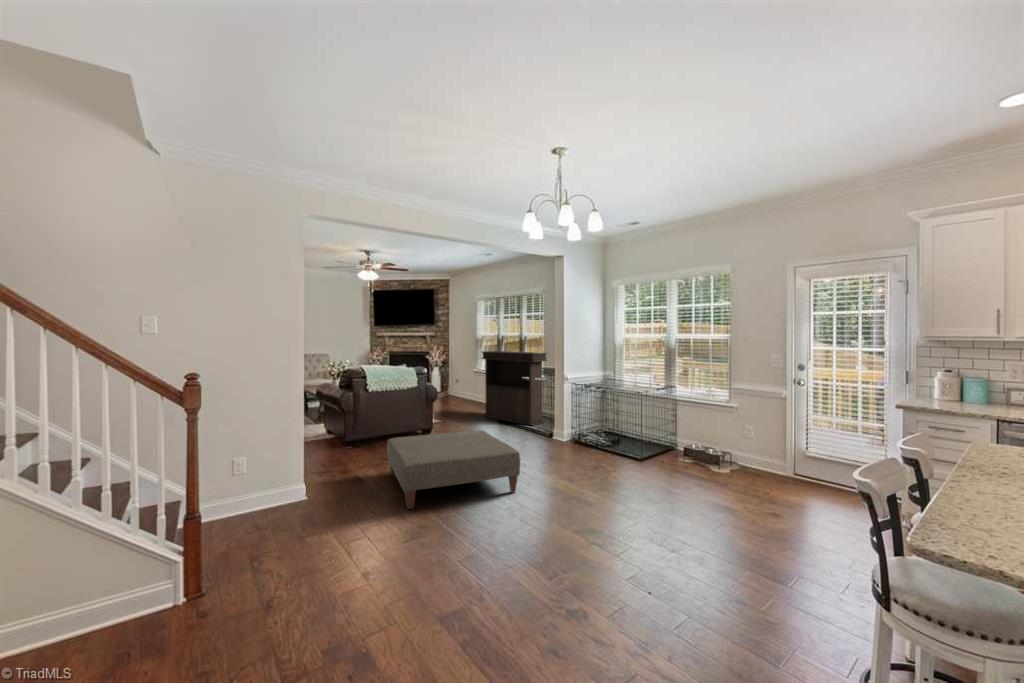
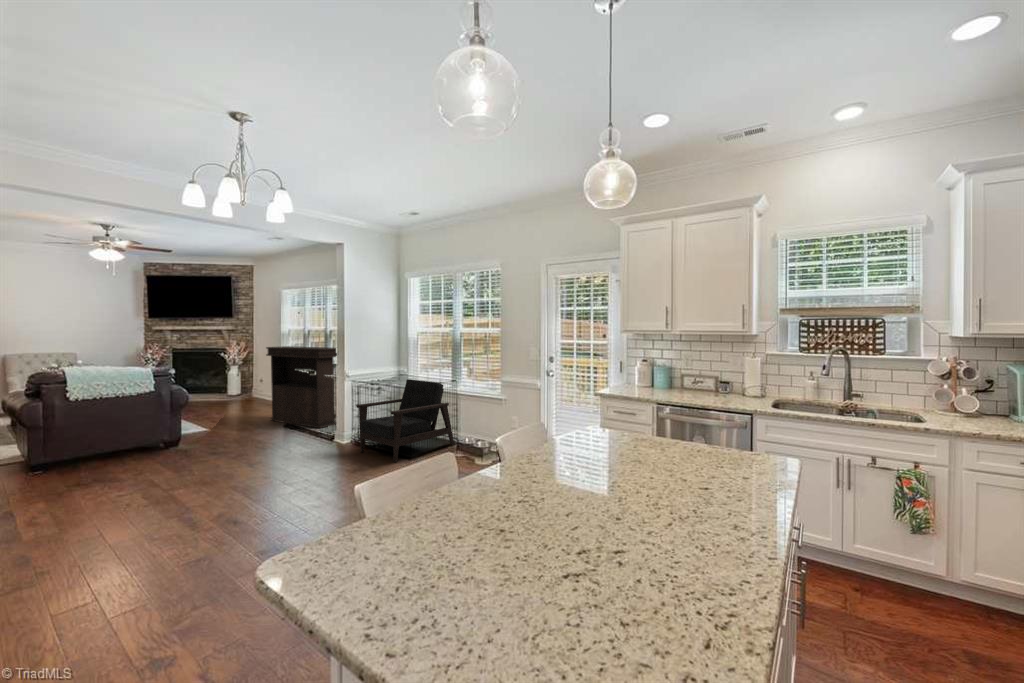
armchair: none [583,384,673,461] -> present [356,379,454,462]
ottoman: present [387,430,520,509] -> none [20,442,230,563]

